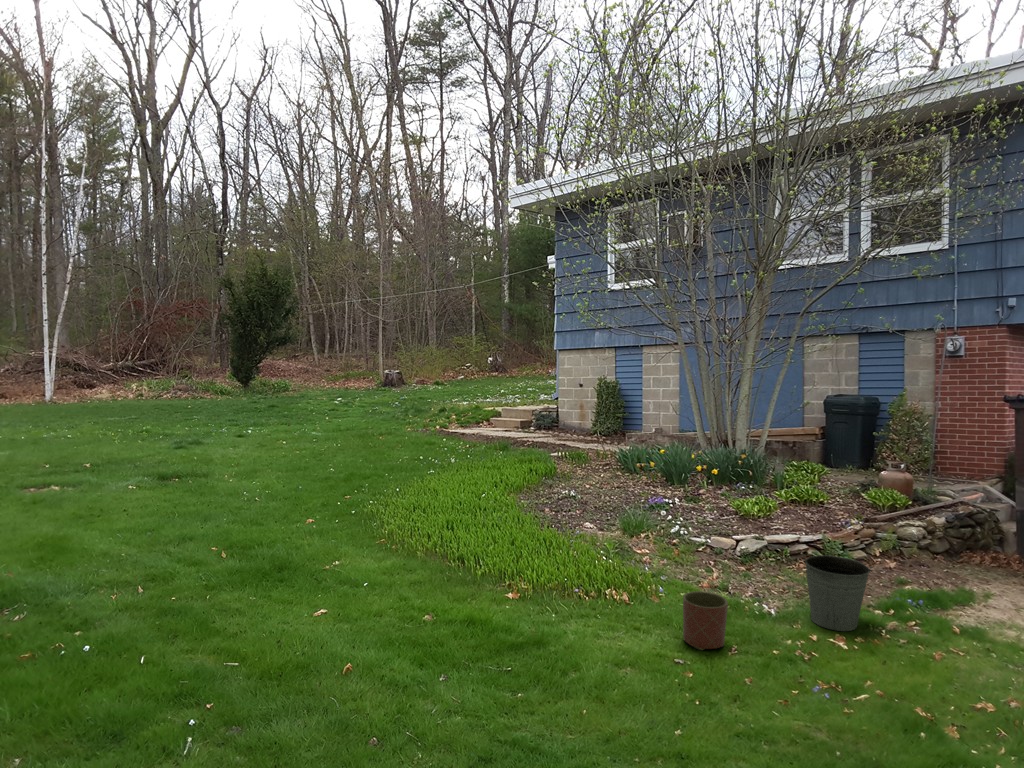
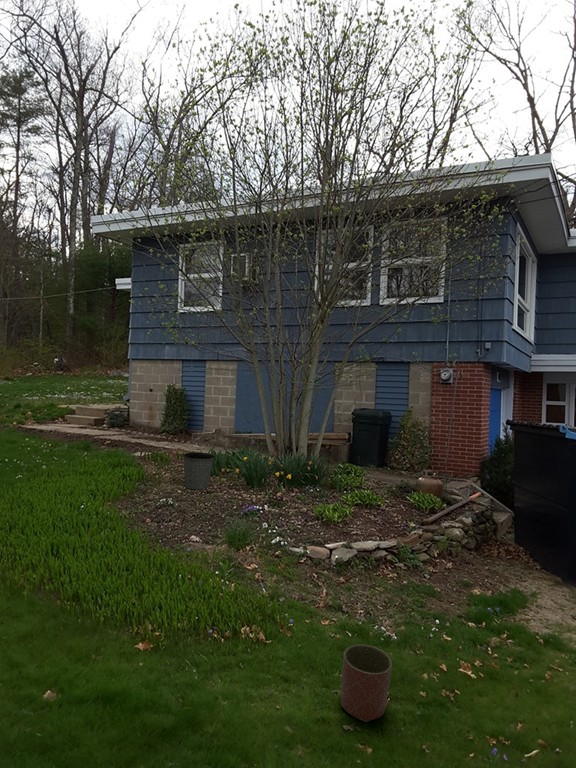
bucket: present [803,555,872,631] -> present [183,452,216,490]

